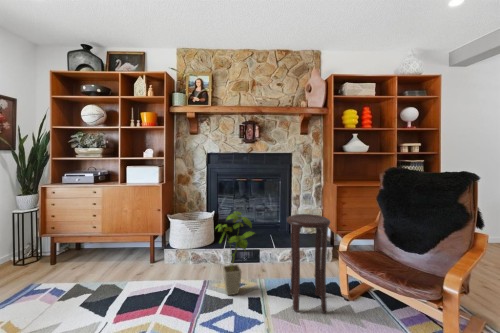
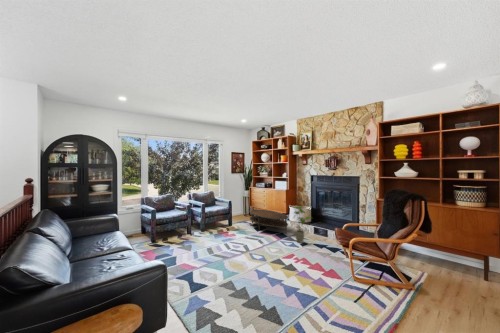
stool: present [287,214,330,313] -> none [313,211,334,257]
coffee table: none [55,236,181,296] -> present [250,210,288,233]

